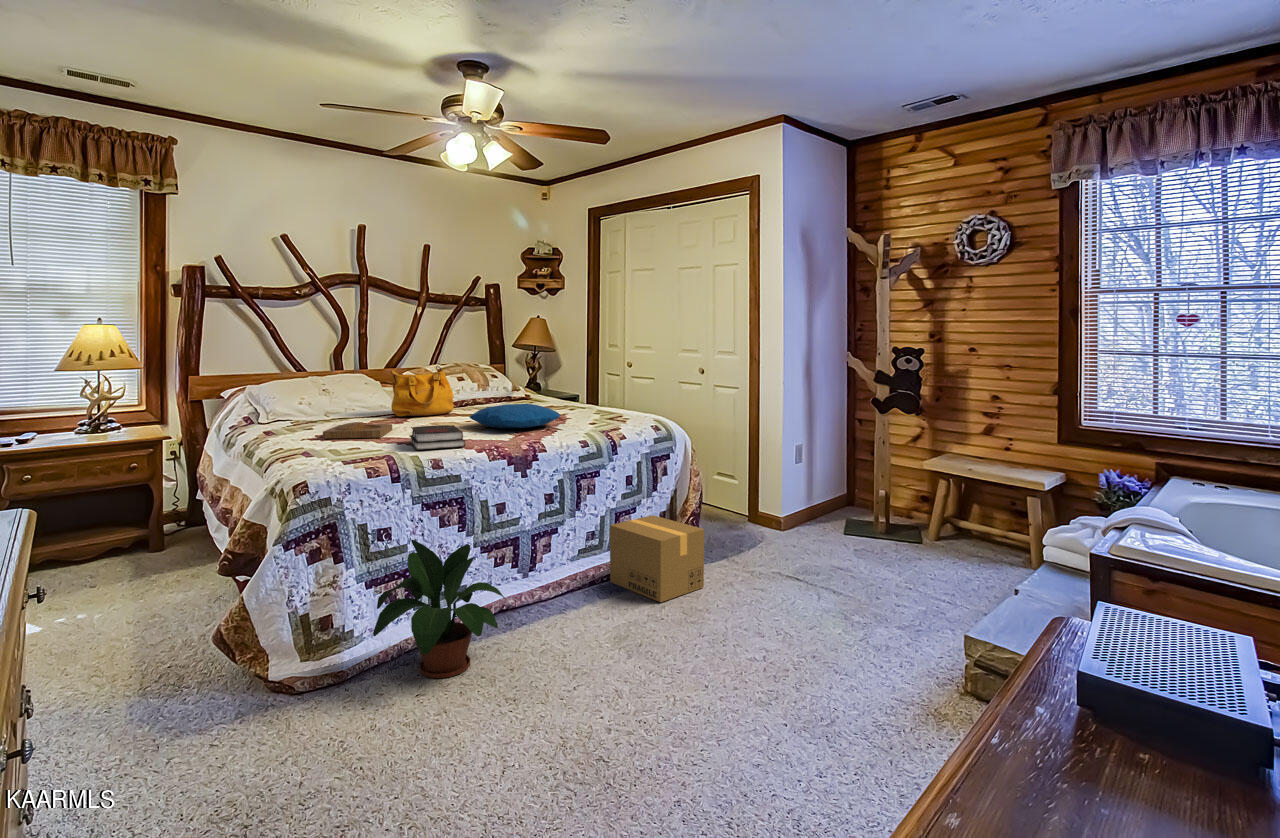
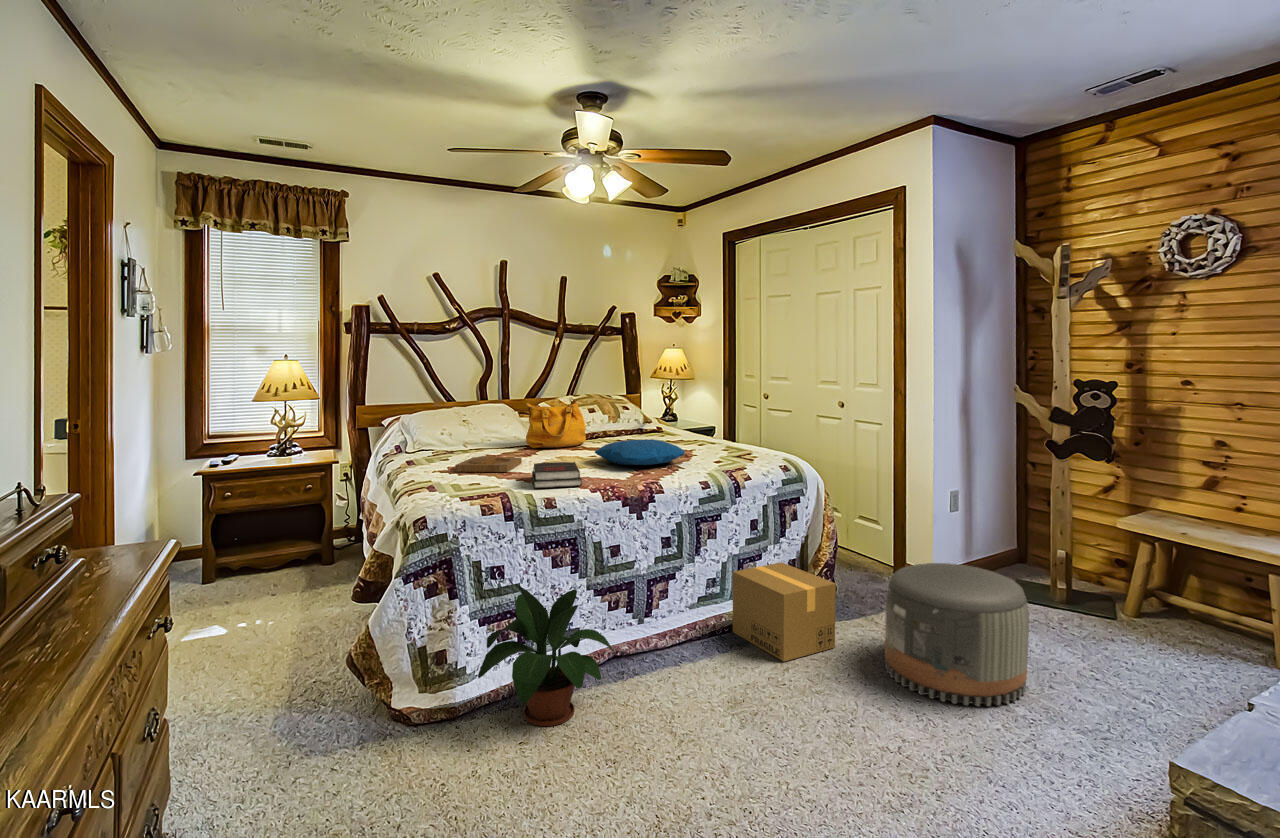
pouf: none [748,506,866,623] -> present [885,563,1029,706]

